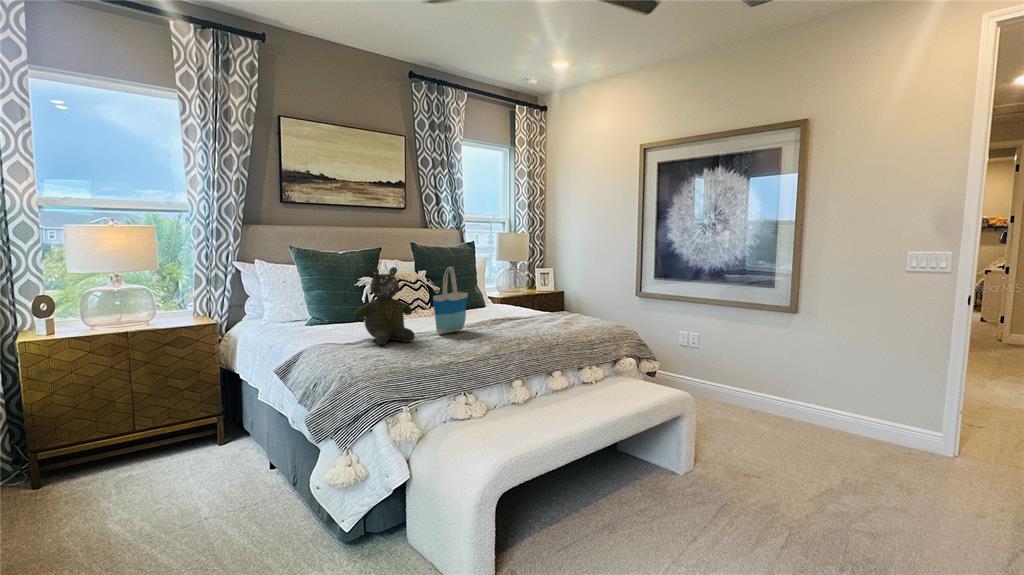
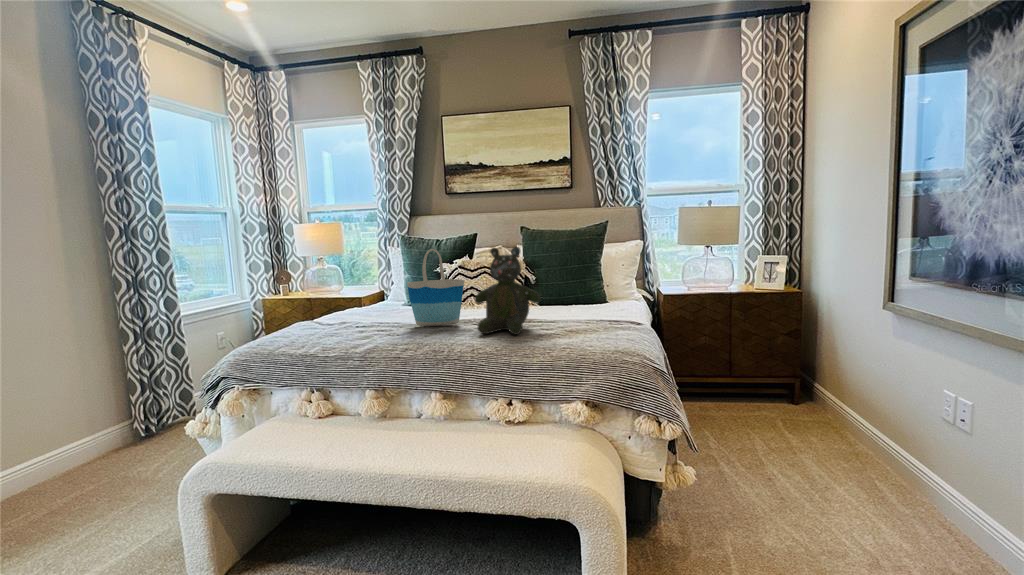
teddy bear: present [355,267,415,345] -> present [475,247,541,335]

